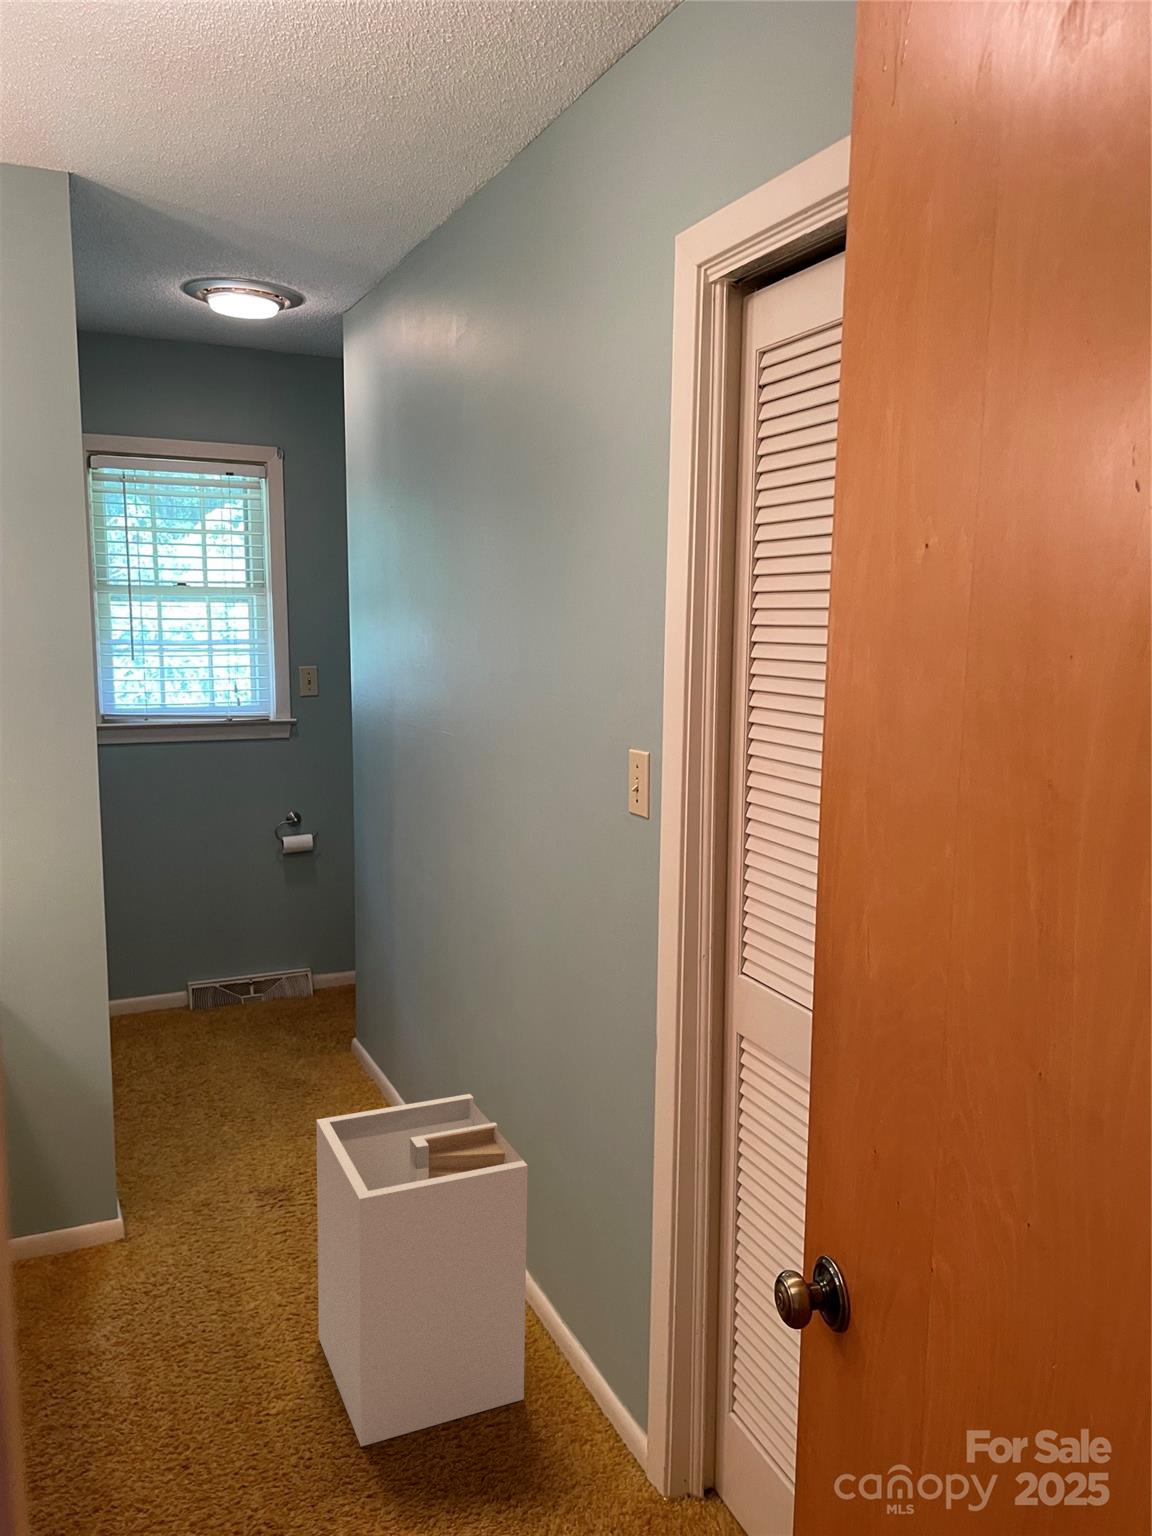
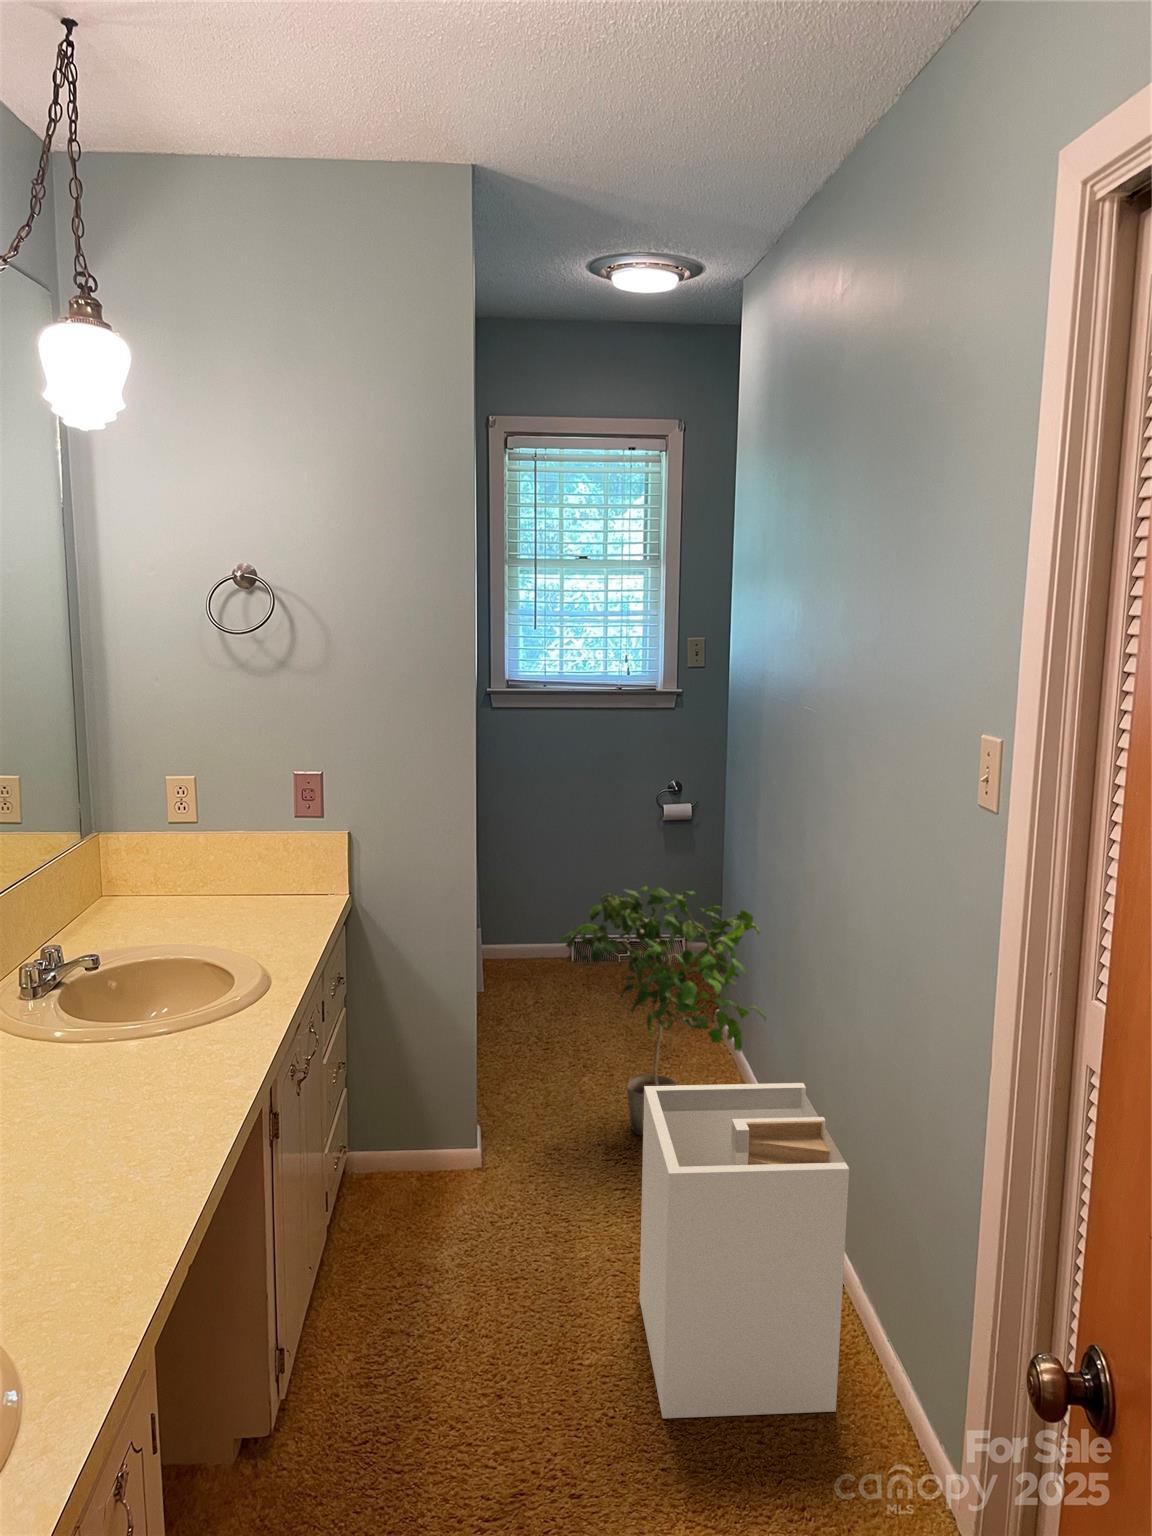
potted plant: none [198,920,416,1177] -> present [559,886,766,1136]

